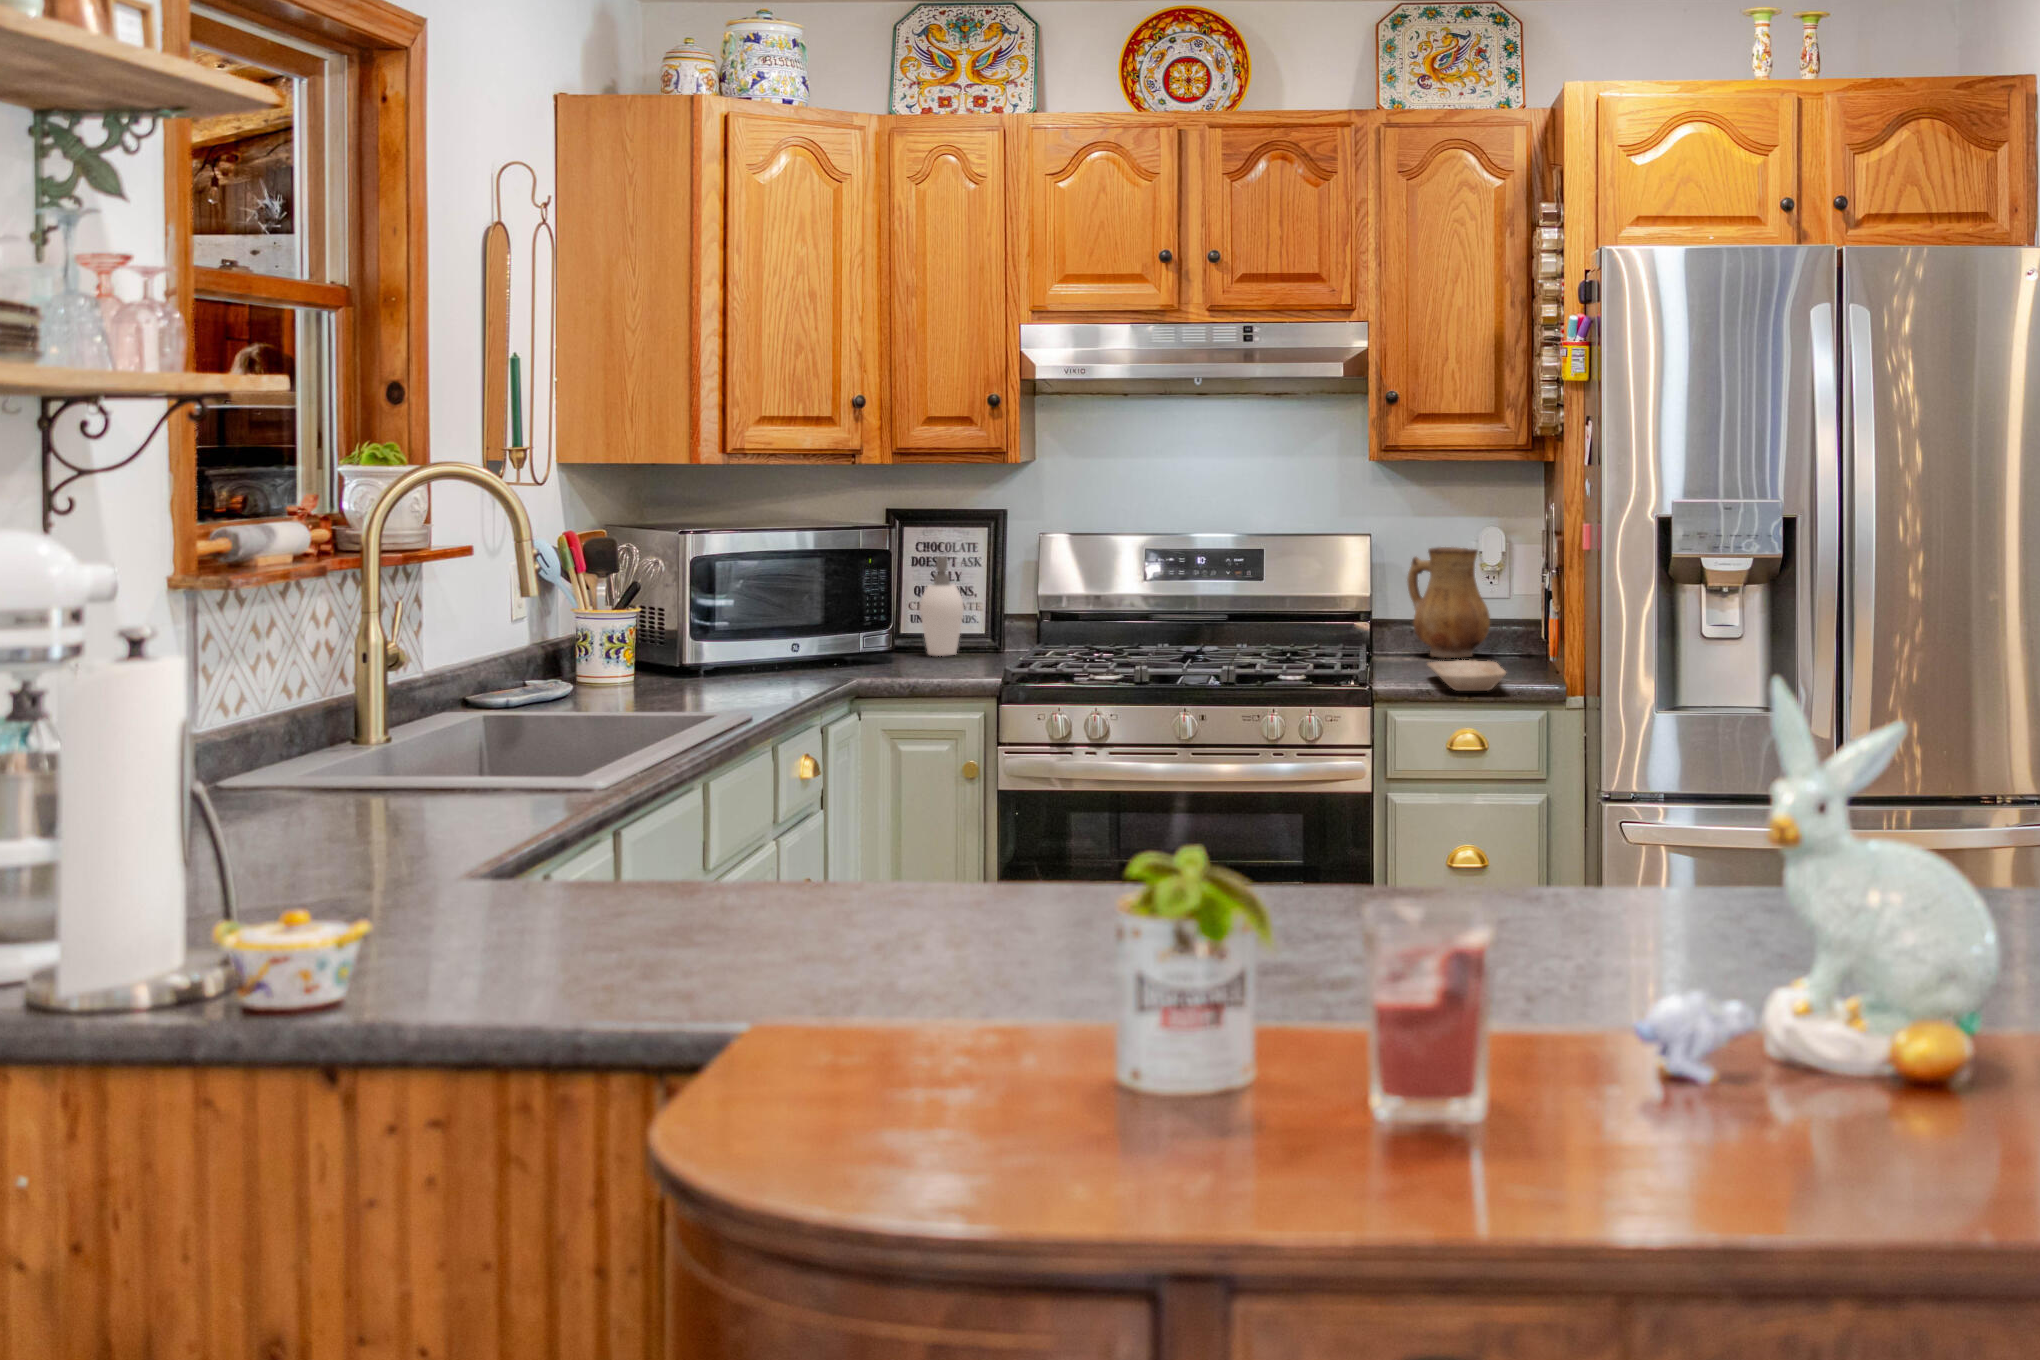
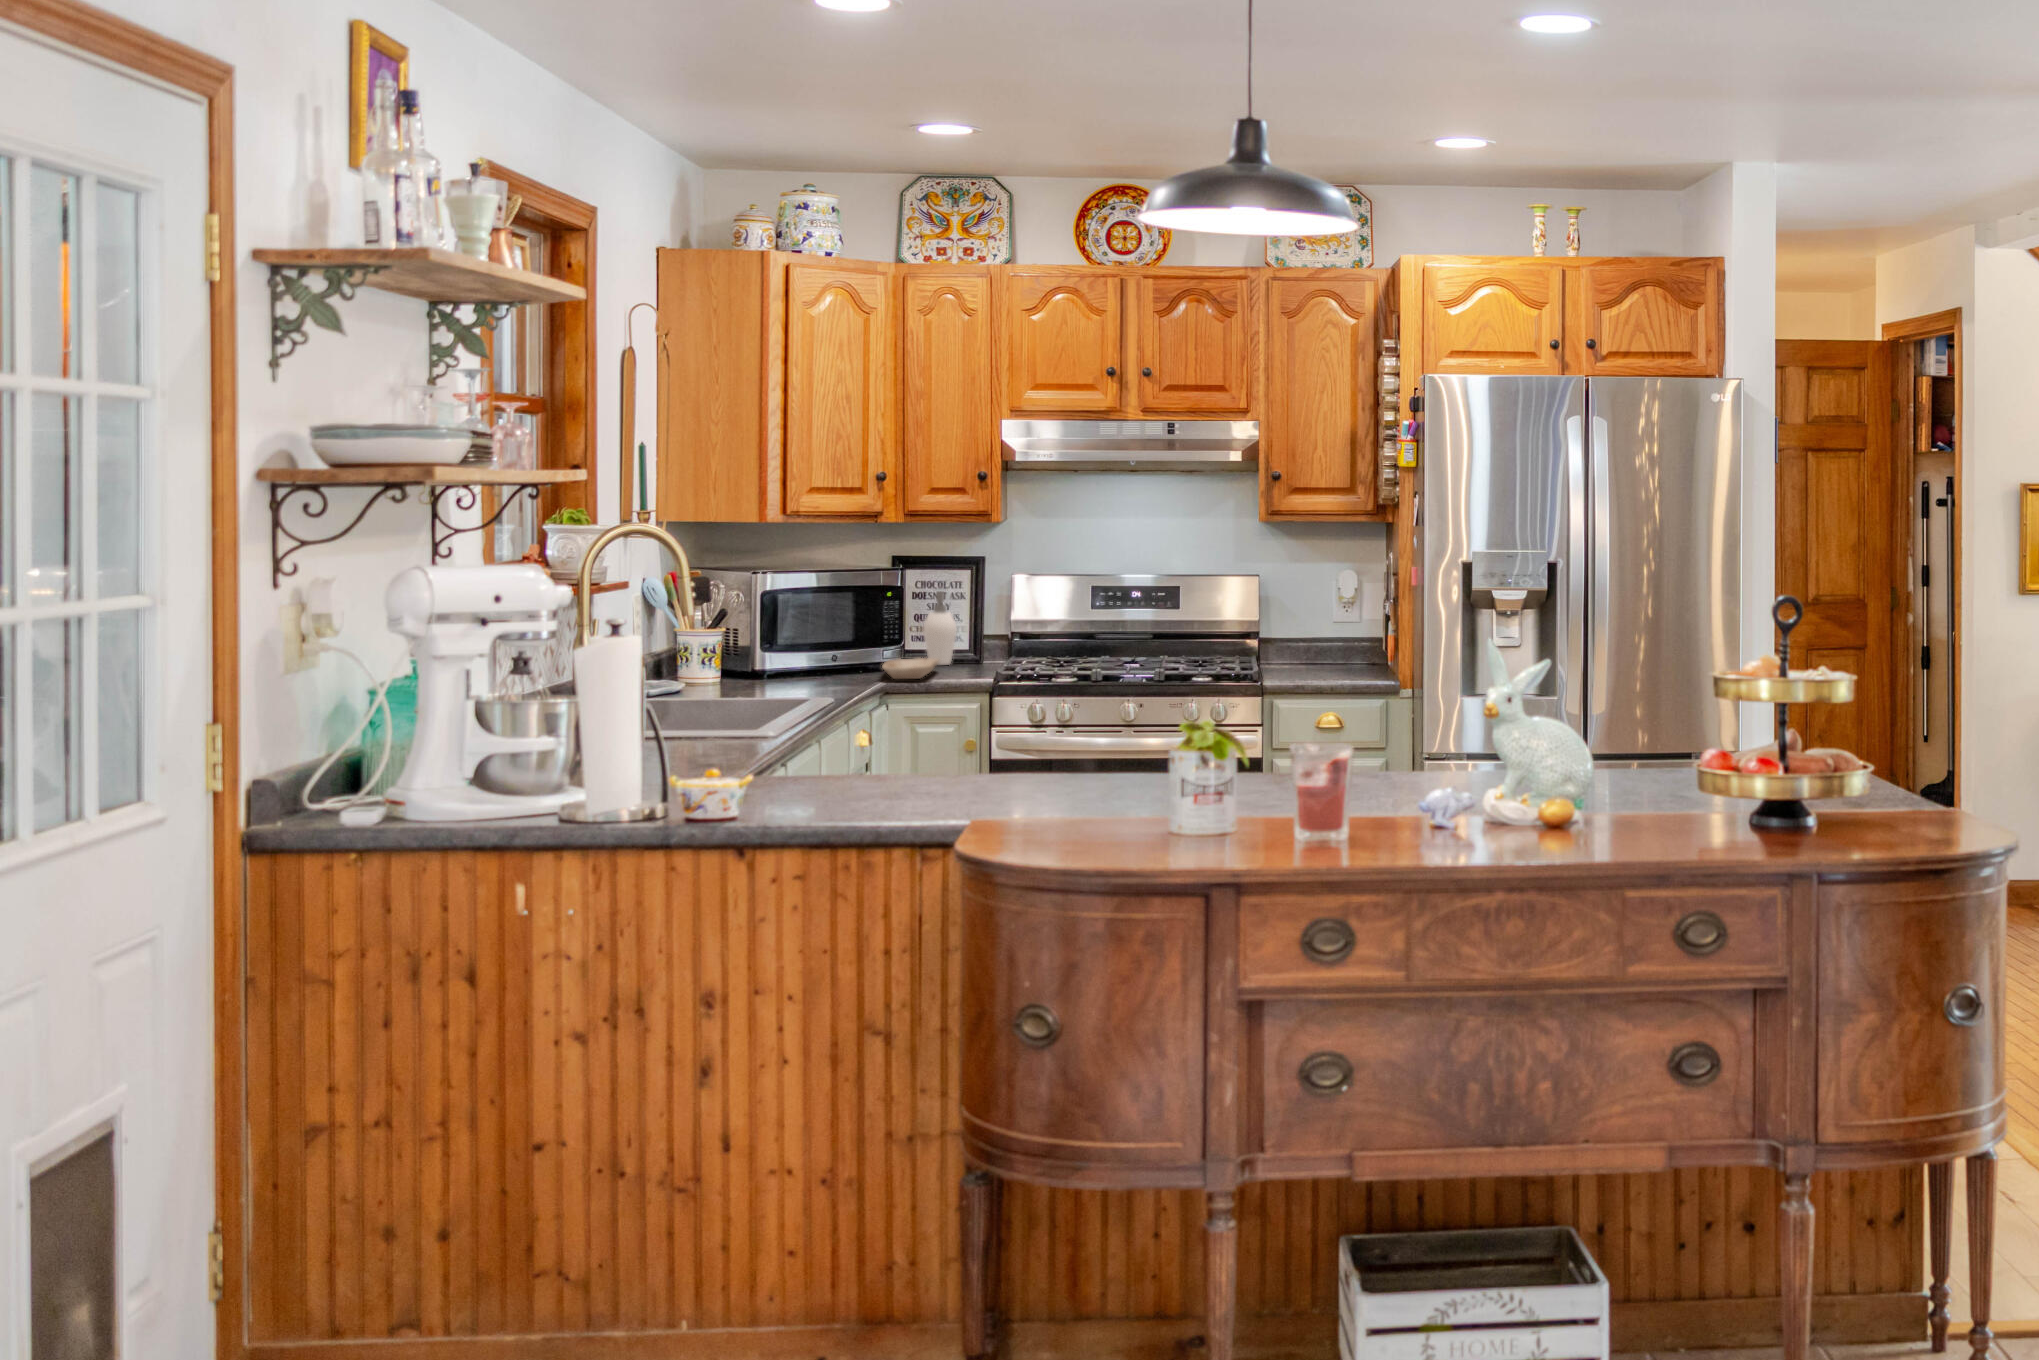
ceramic pitcher: present [1407,547,1490,658] -> none [1289,584,1349,665]
tray: present [1428,660,1506,691] -> present [883,658,940,679]

